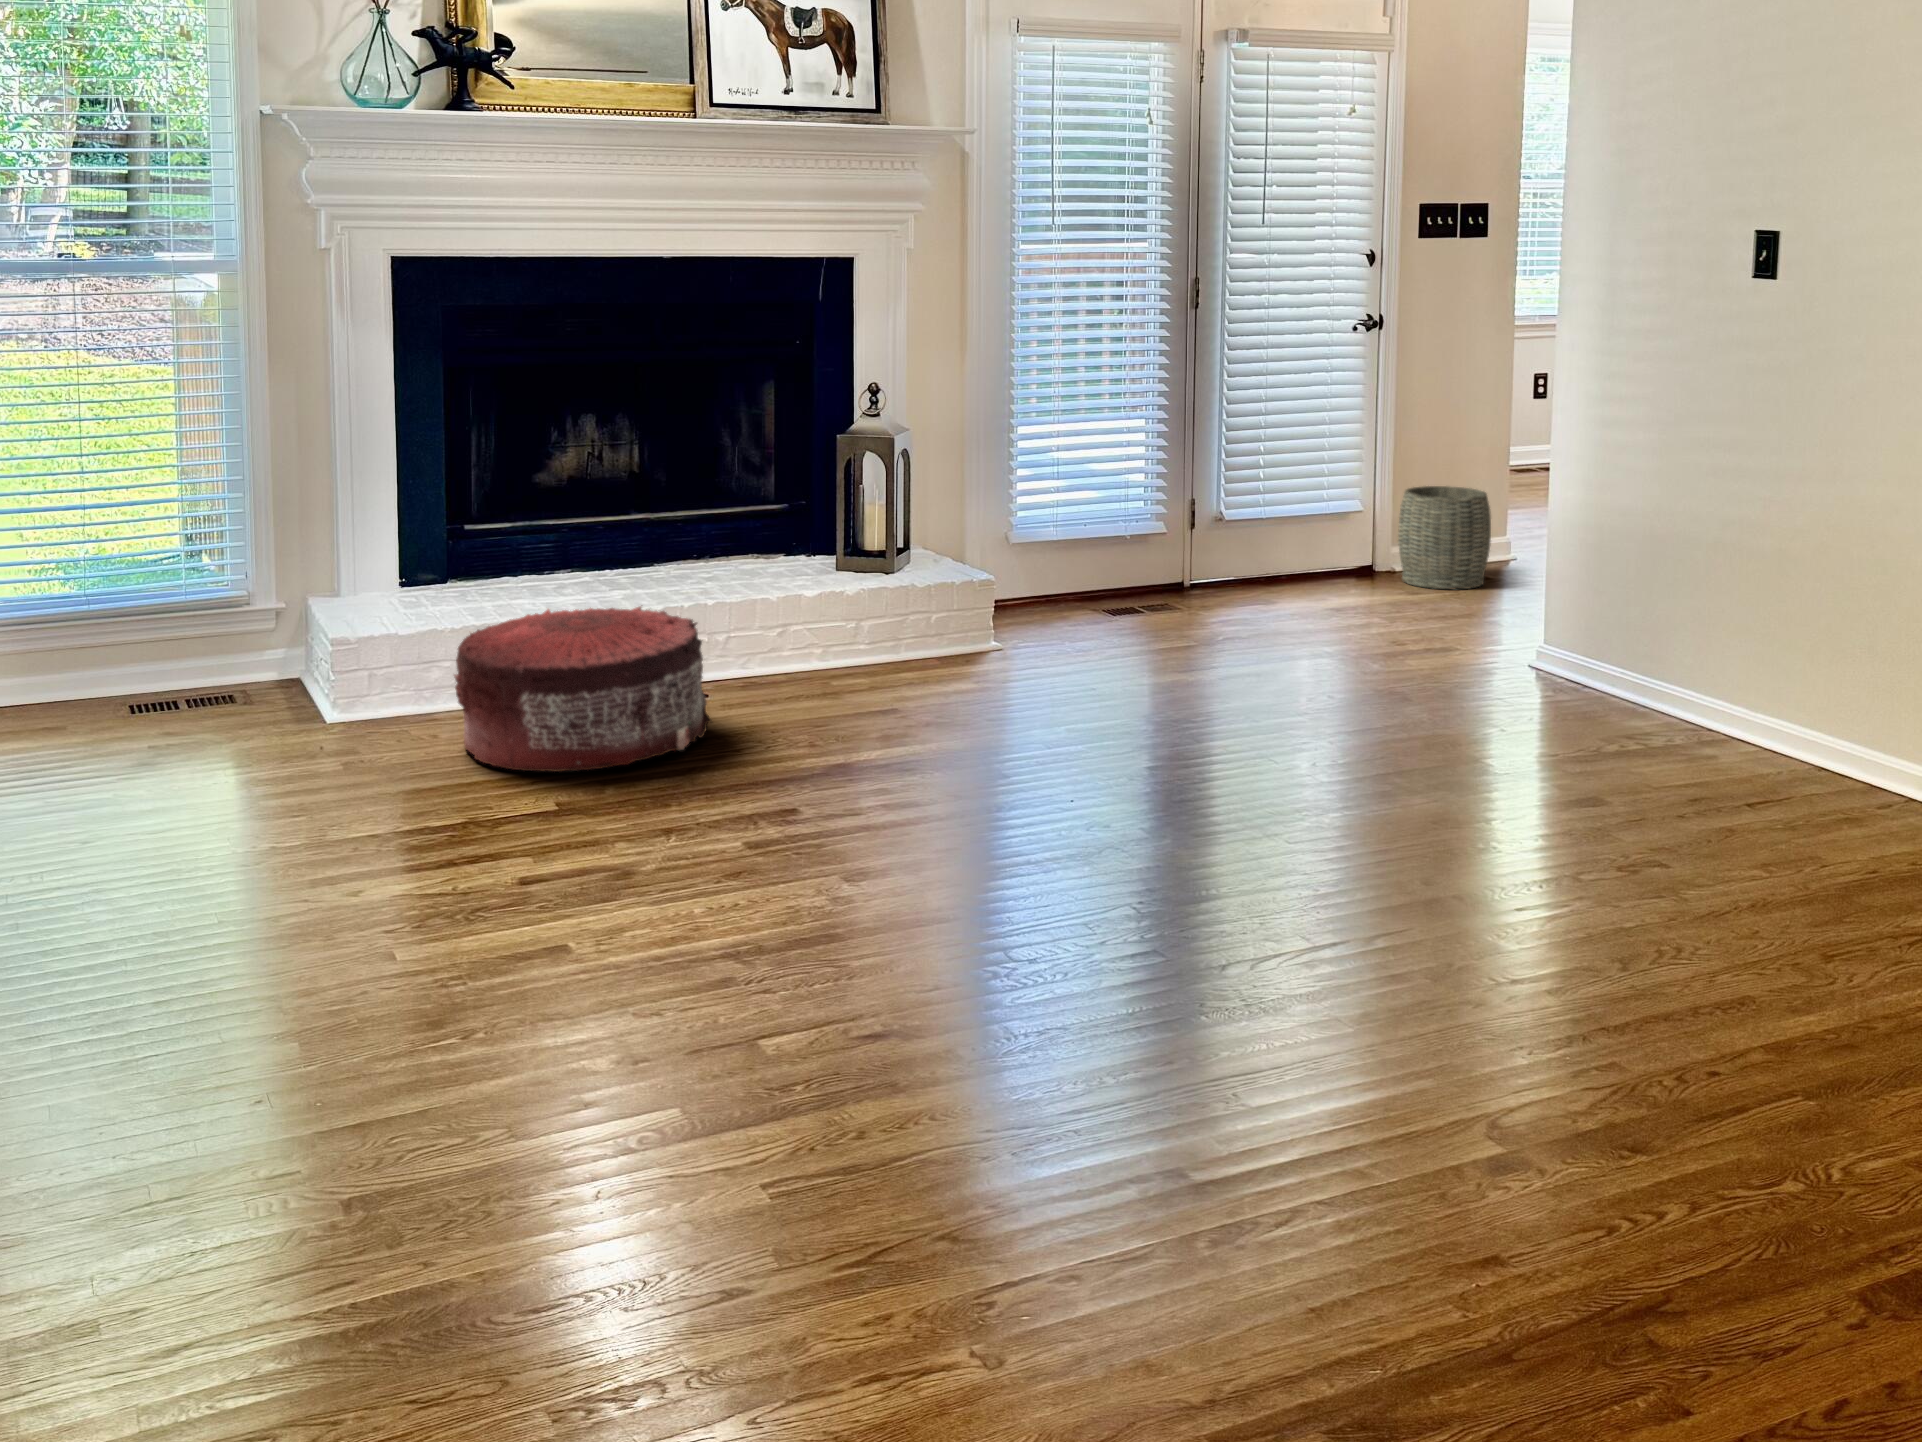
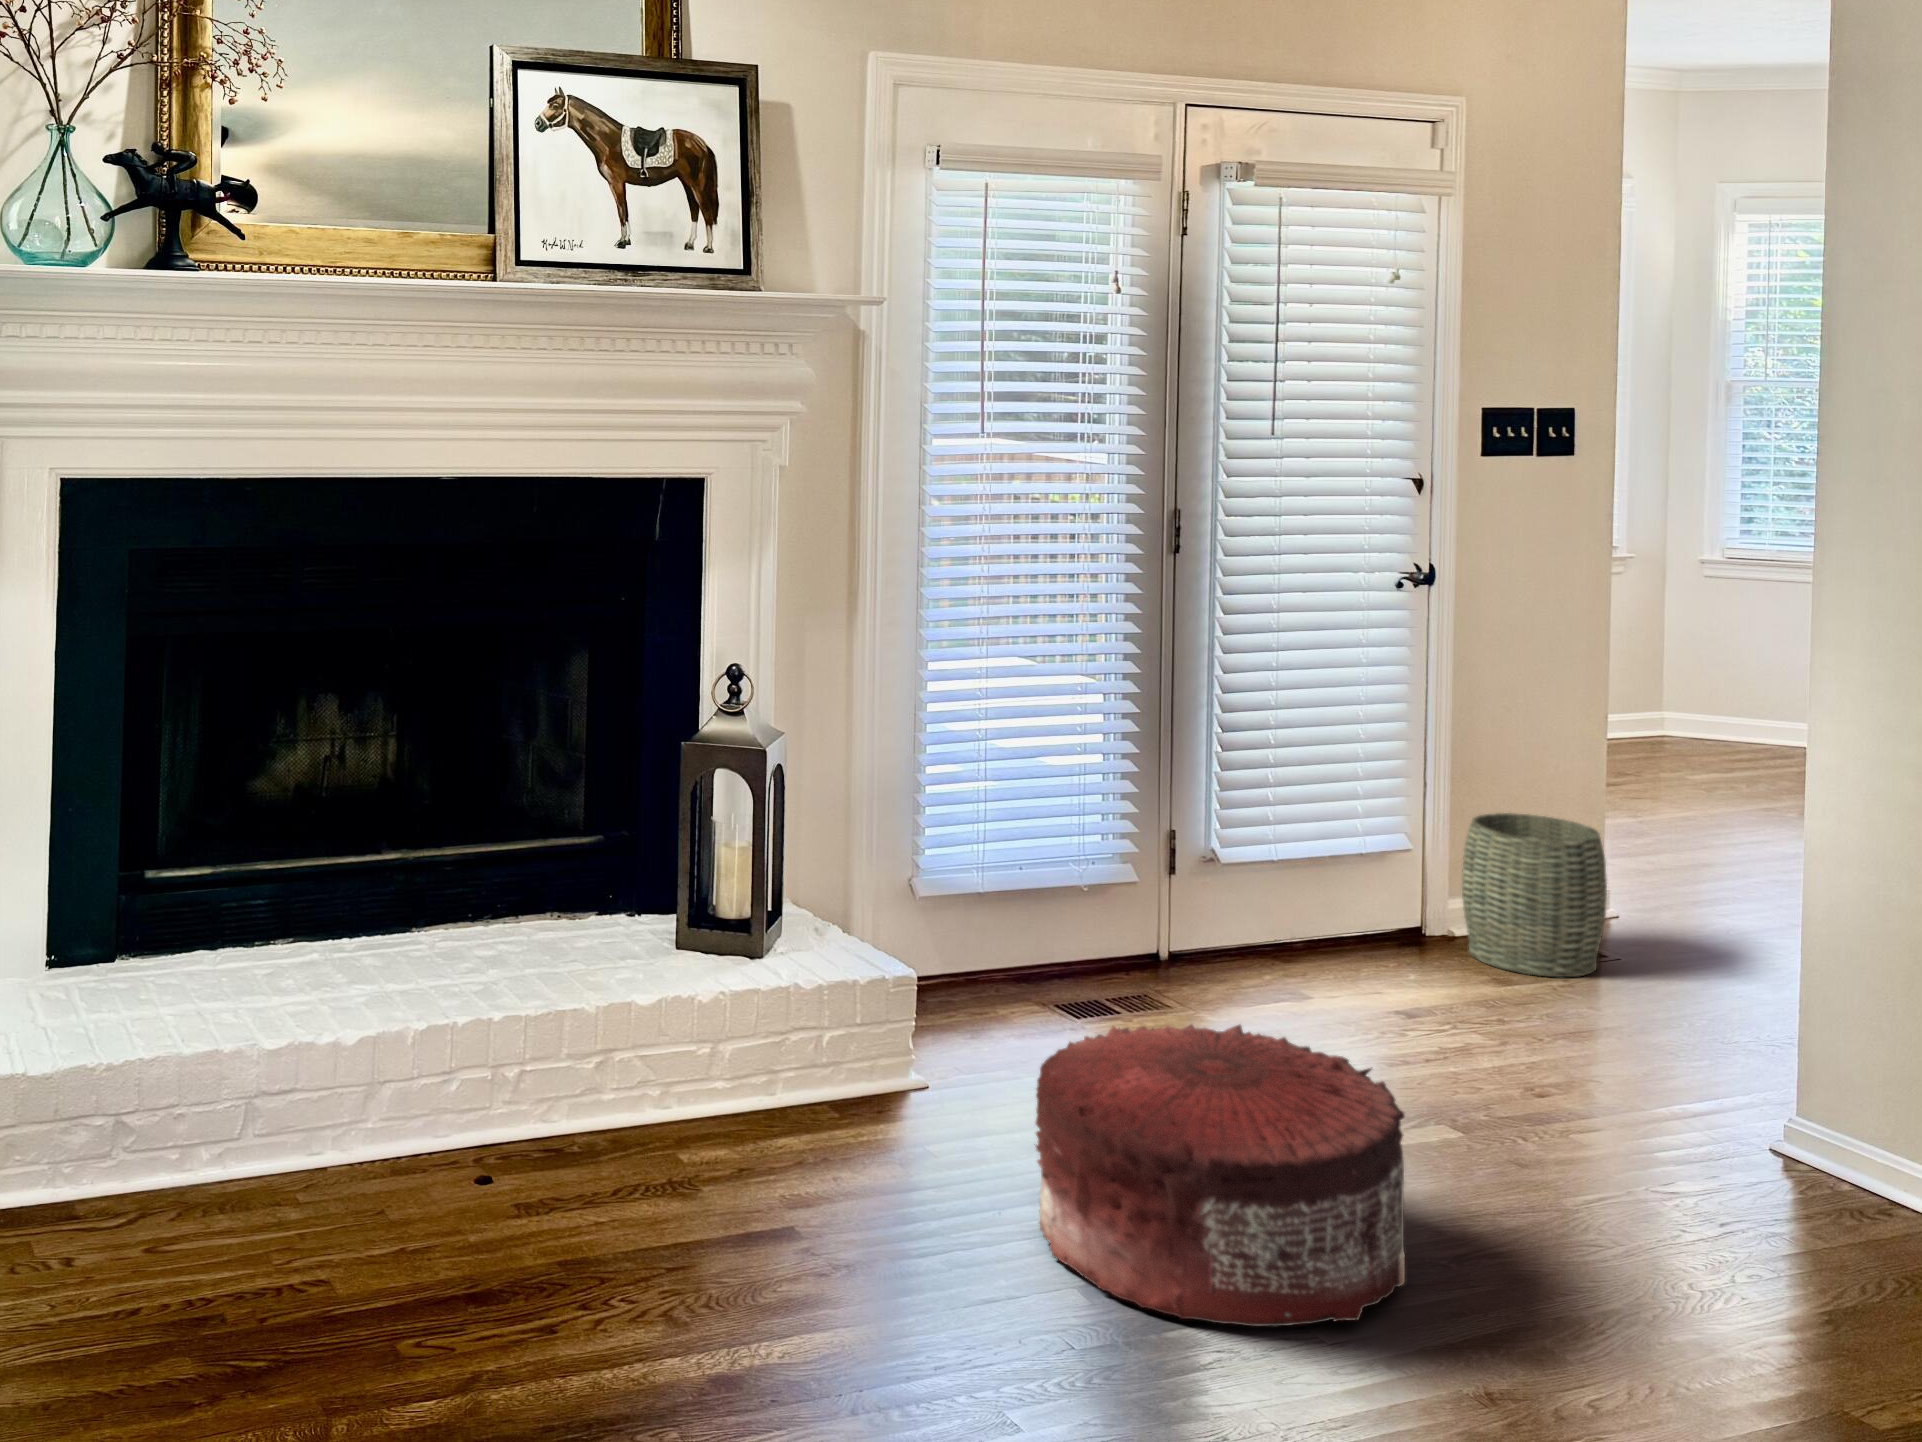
pouf: present [454,606,712,772] -> present [1036,1025,1405,1326]

